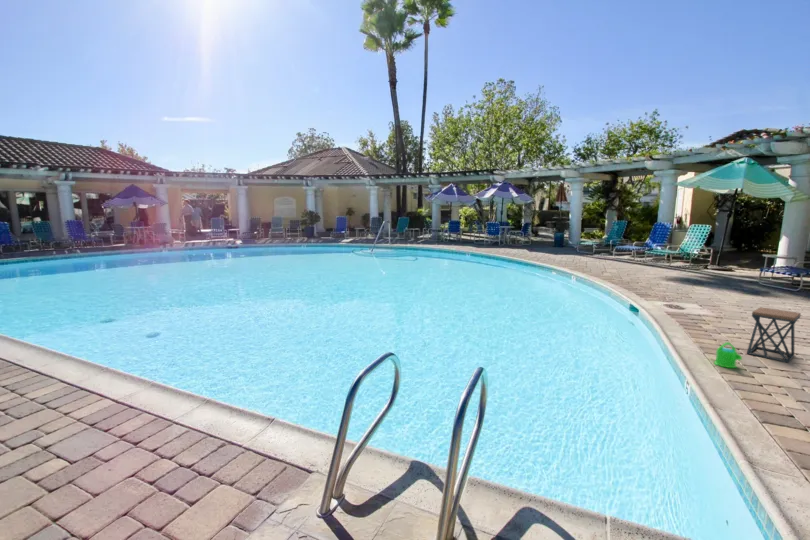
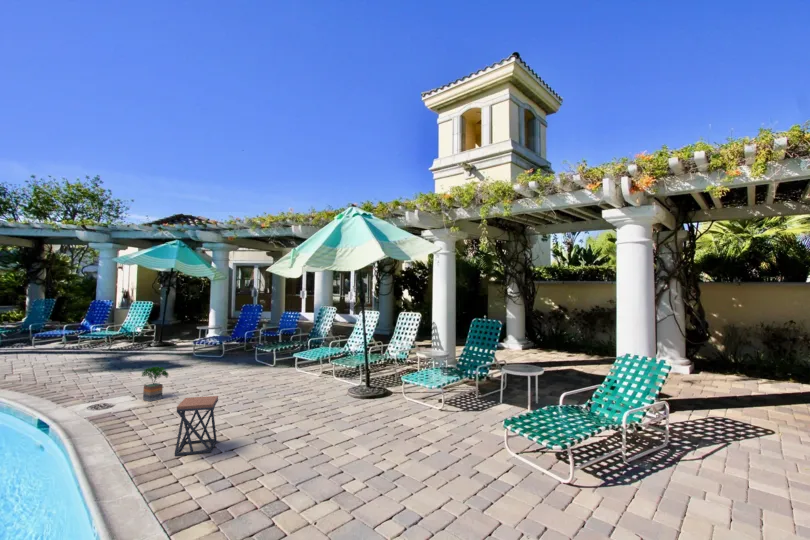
potted tree: none [707,279,736,310] -> present [142,367,168,401]
watering can: present [715,342,742,368] -> none [136,455,166,490]

